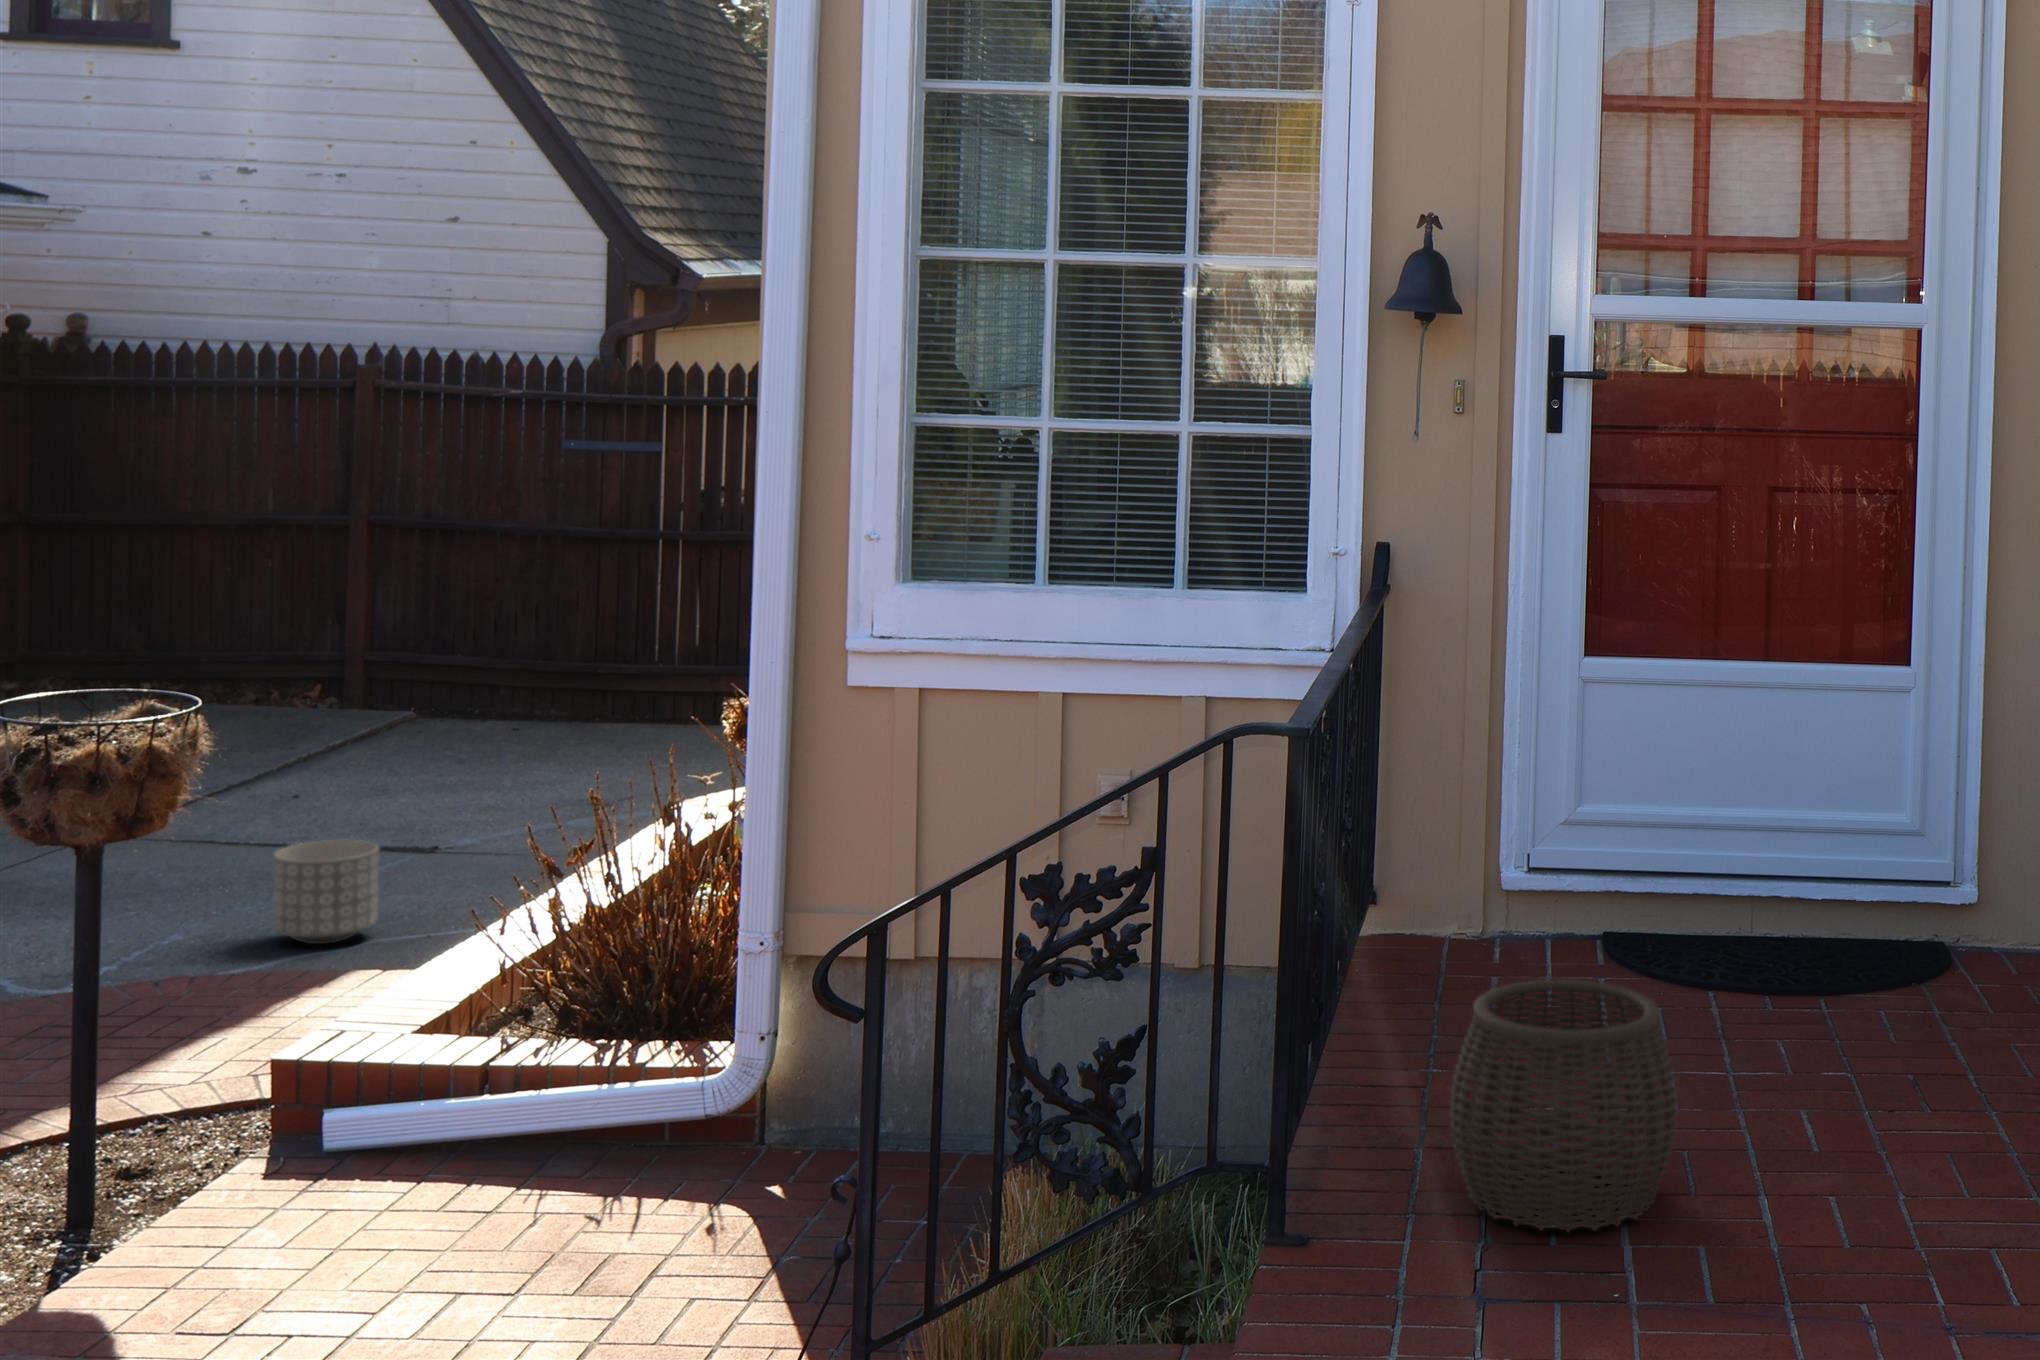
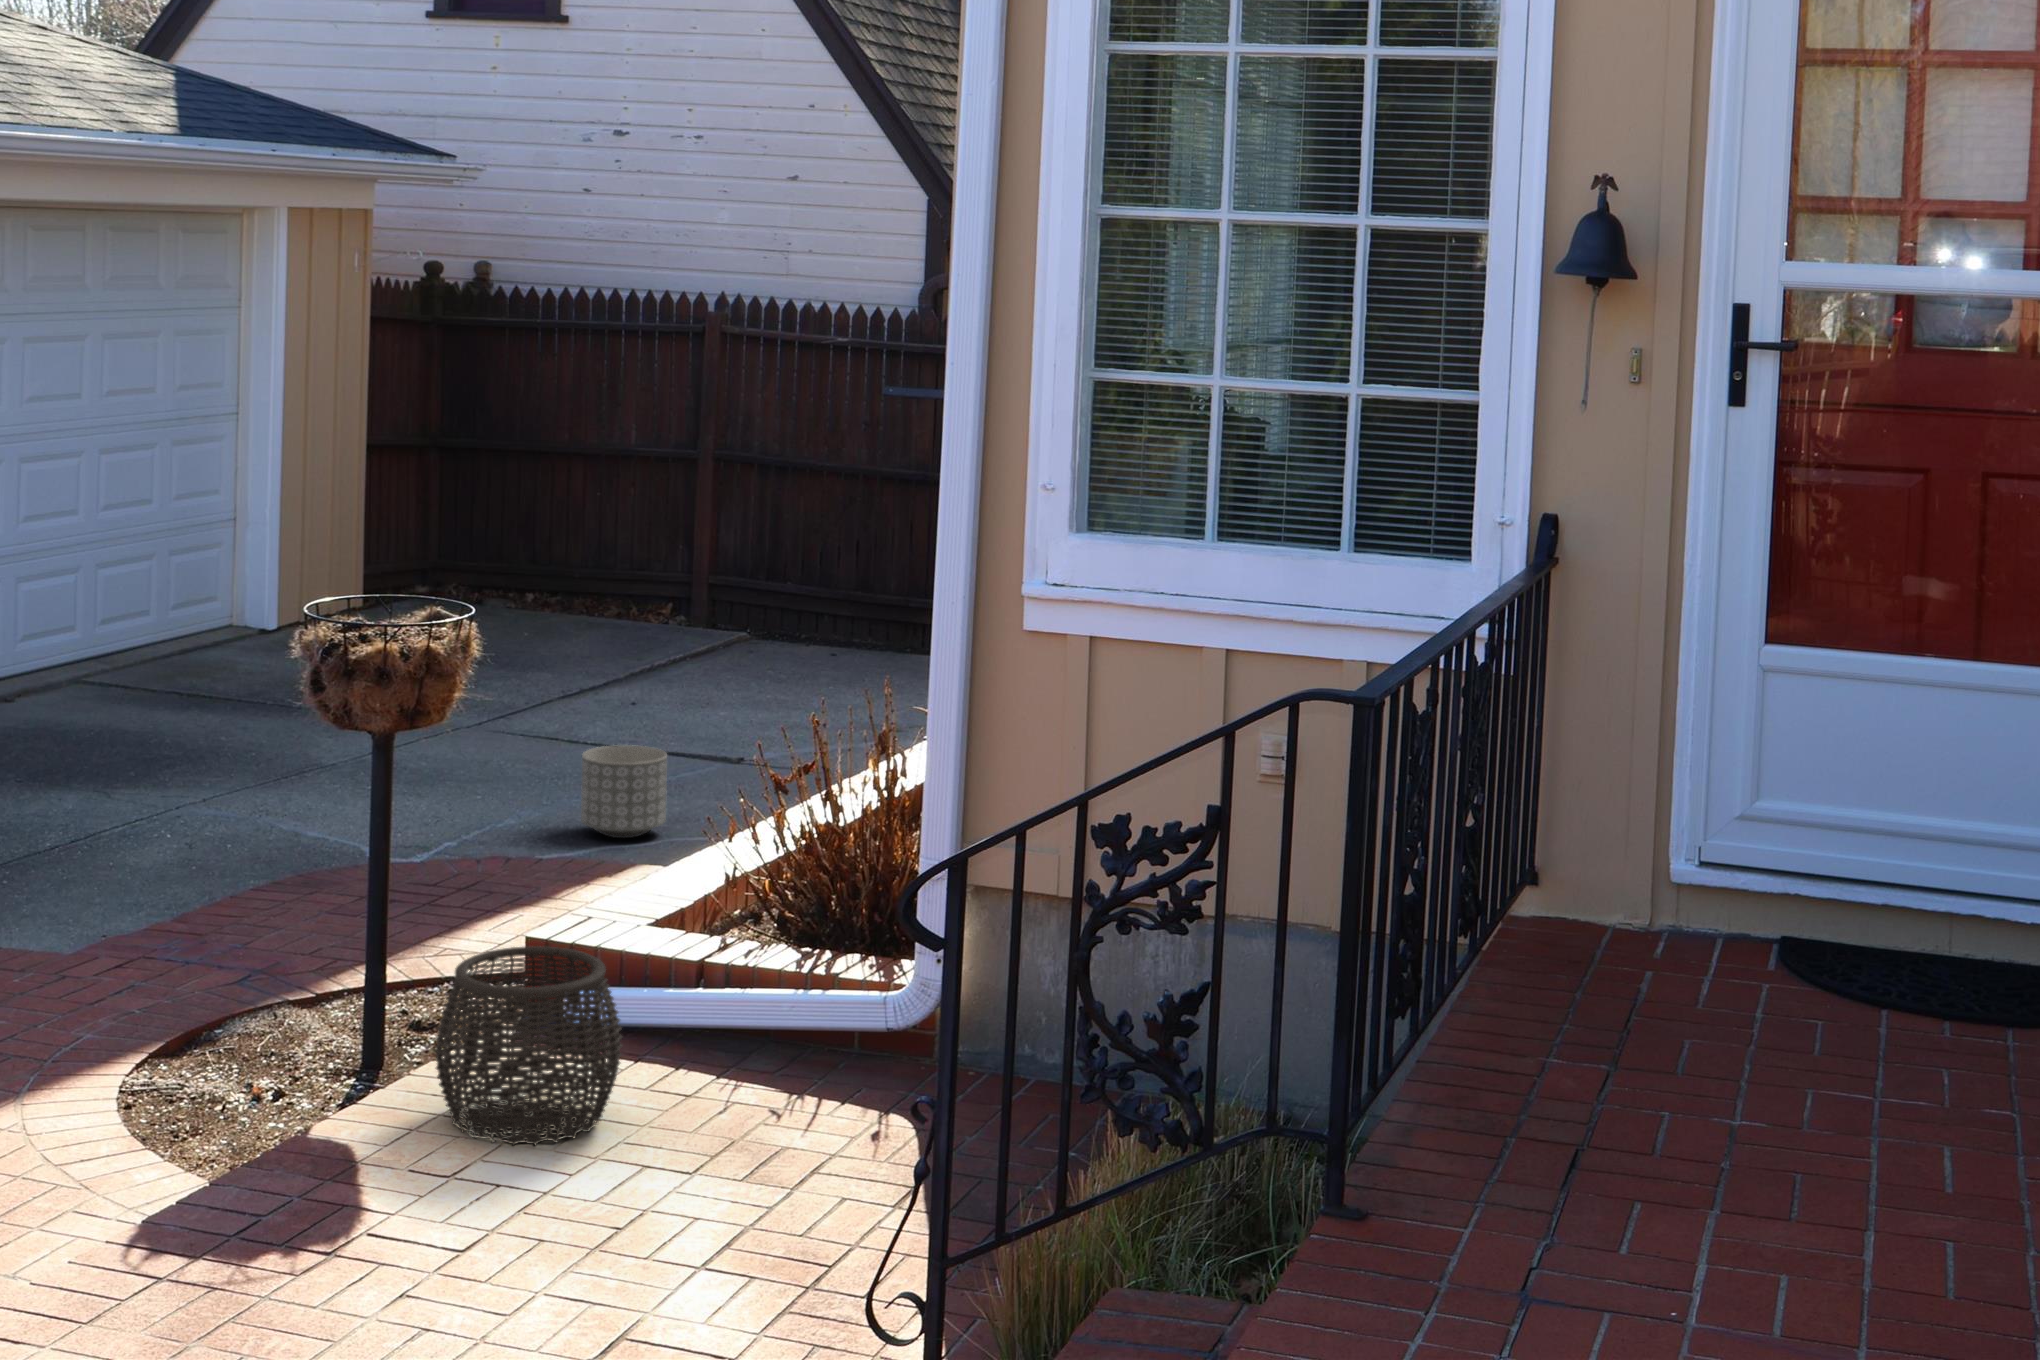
woven basket: present [1450,980,1678,1231] -> present [435,946,622,1145]

